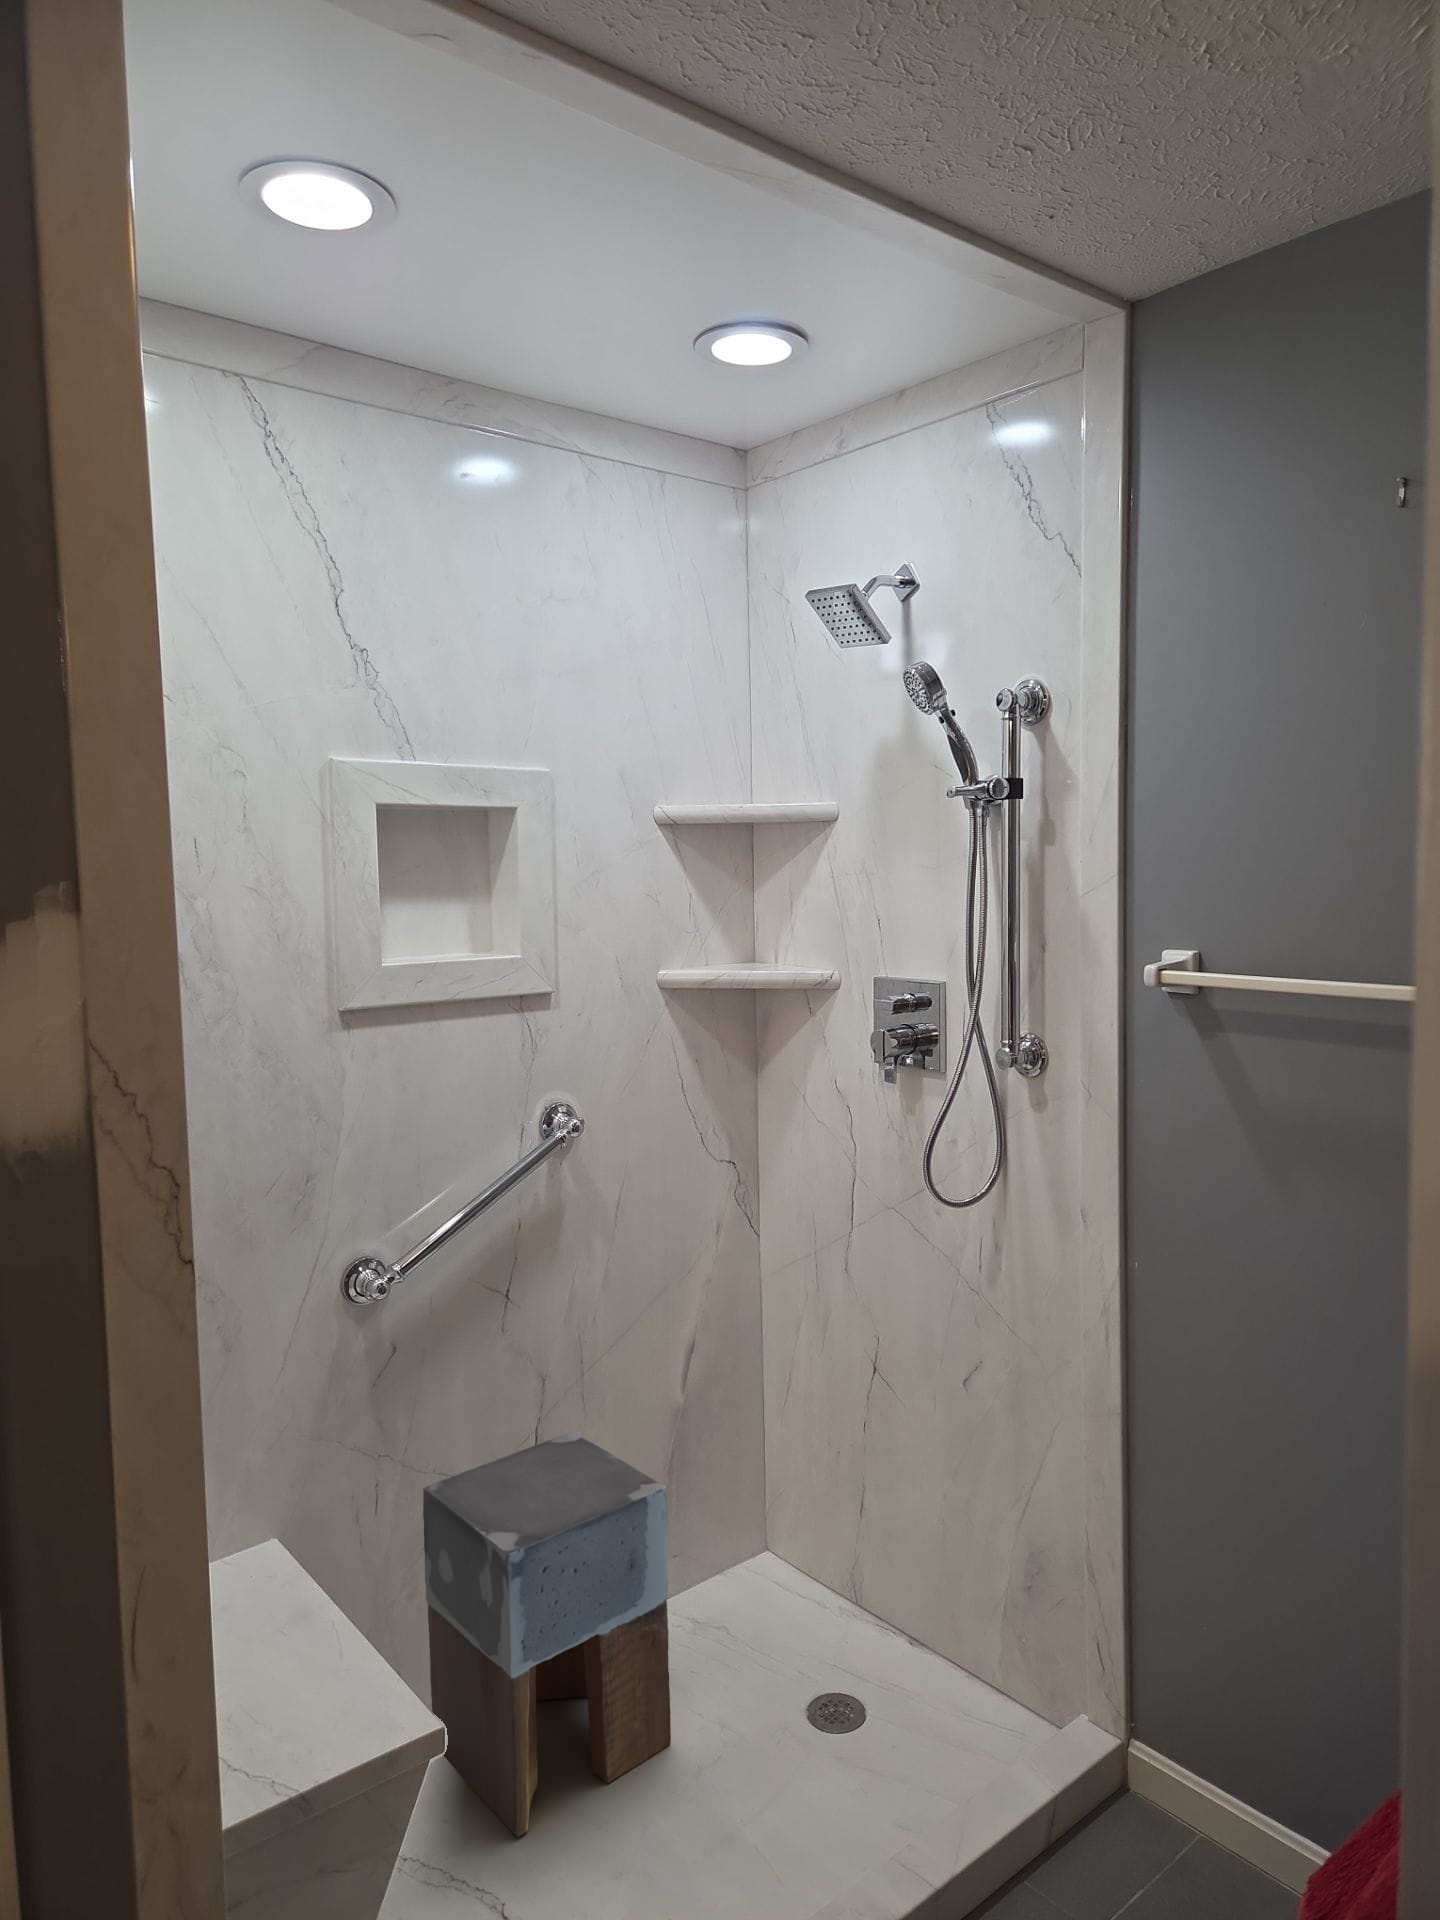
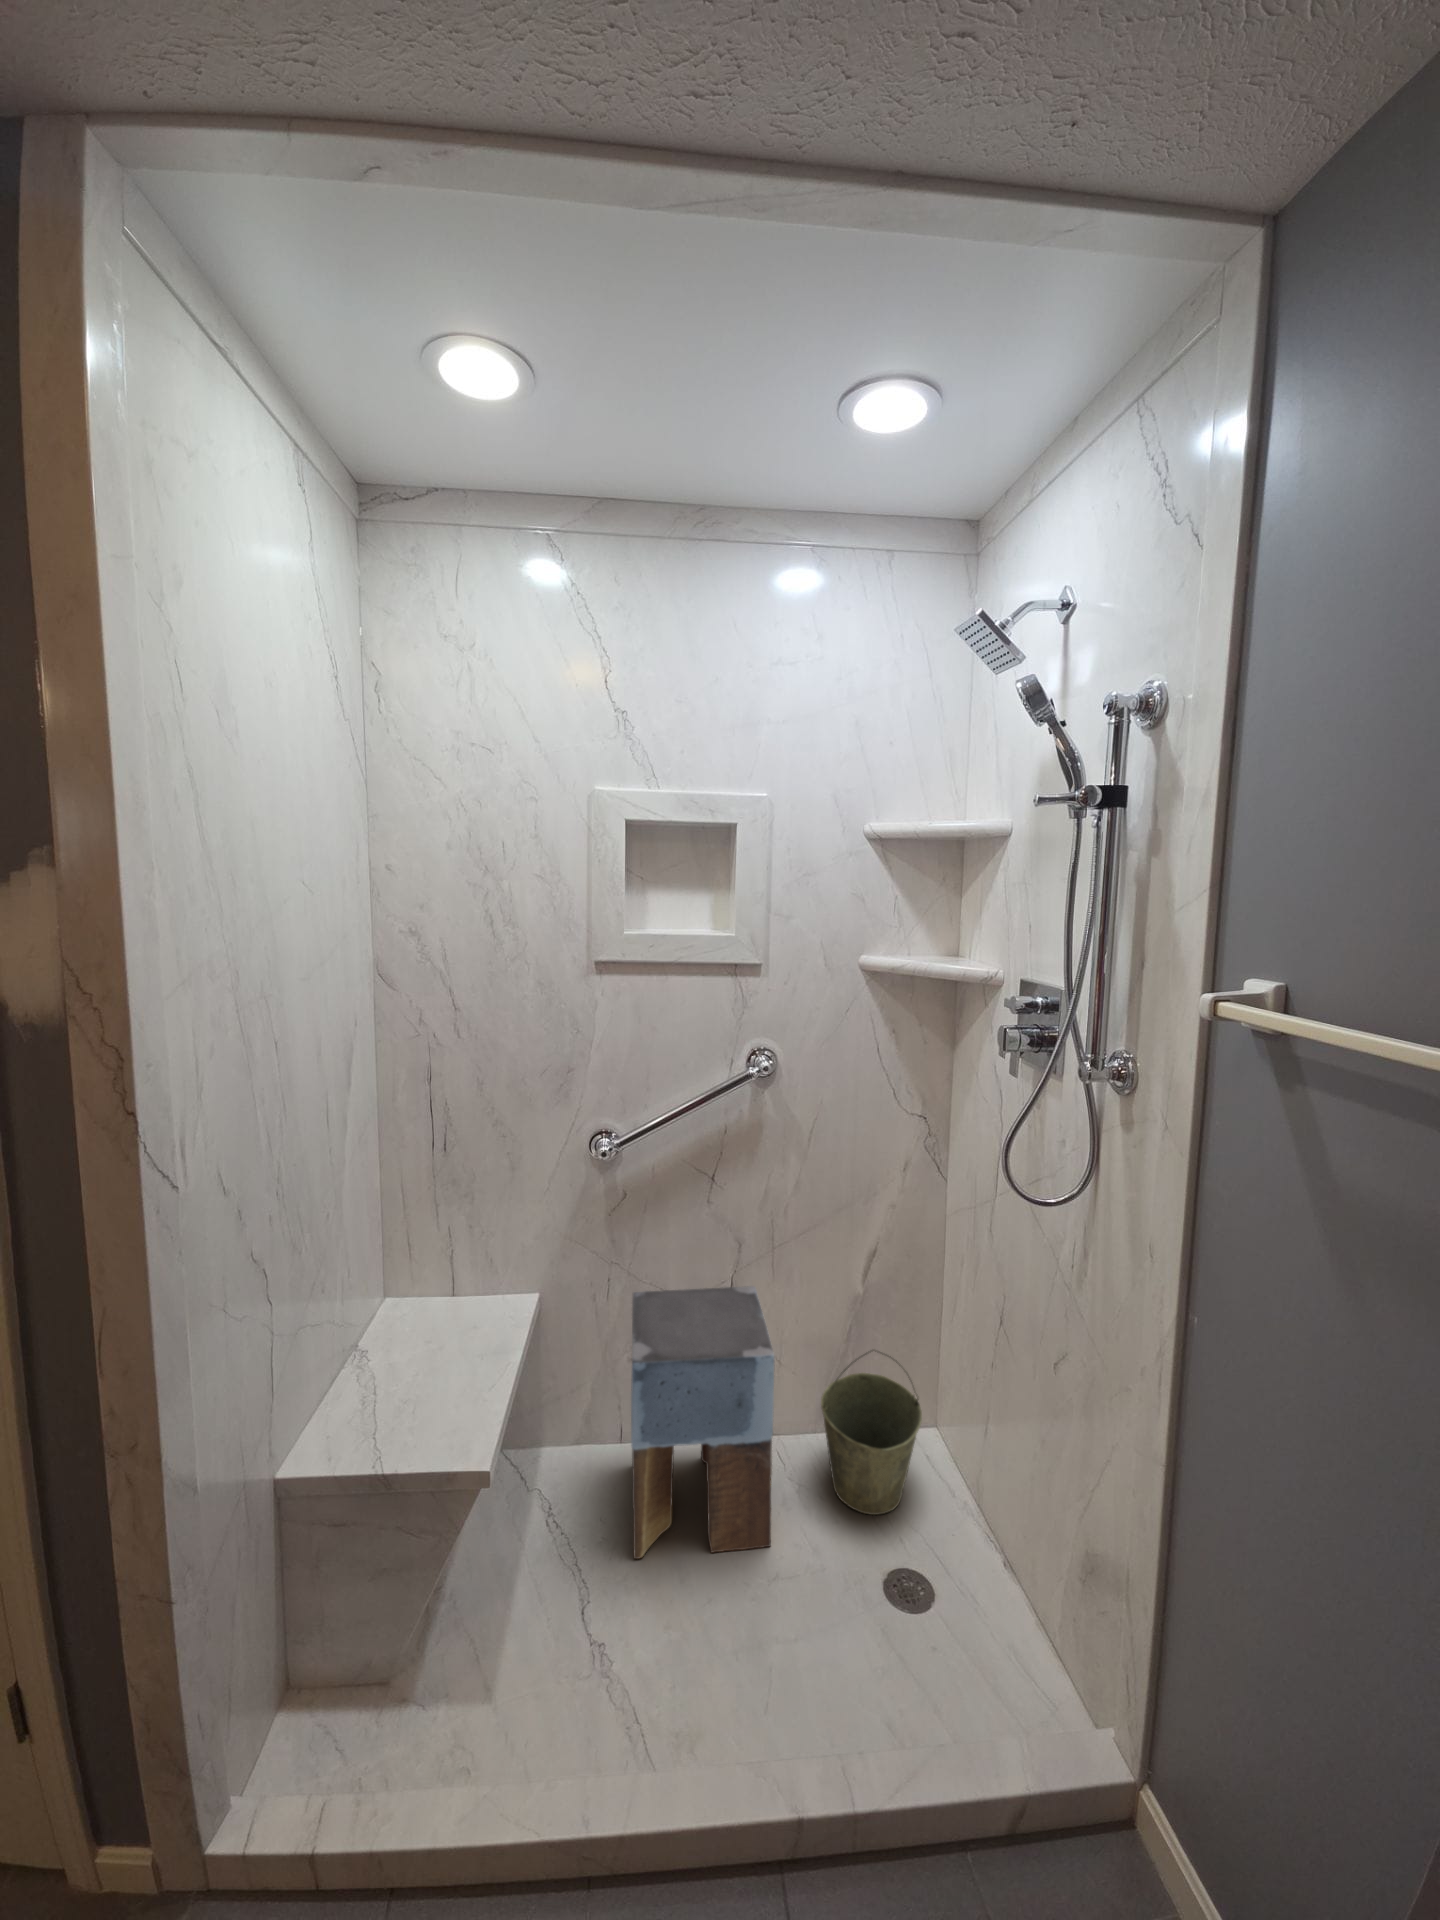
bucket: none [671,1460,795,1667] -> present [821,1350,922,1515]

